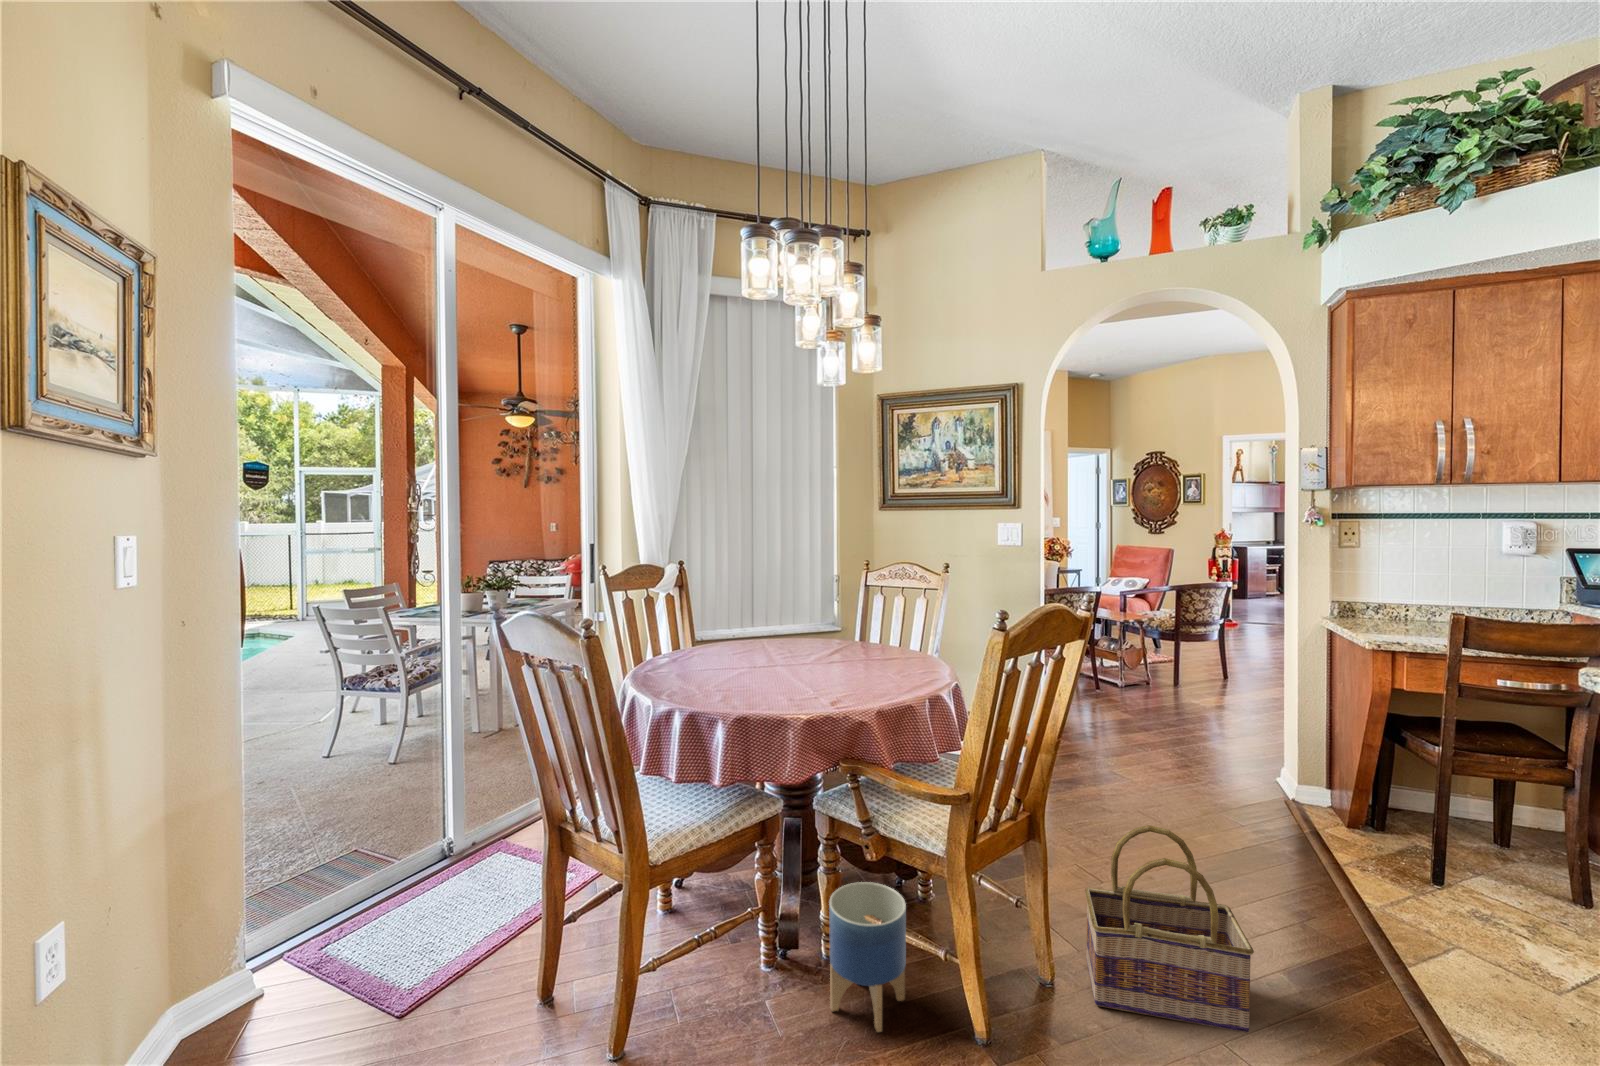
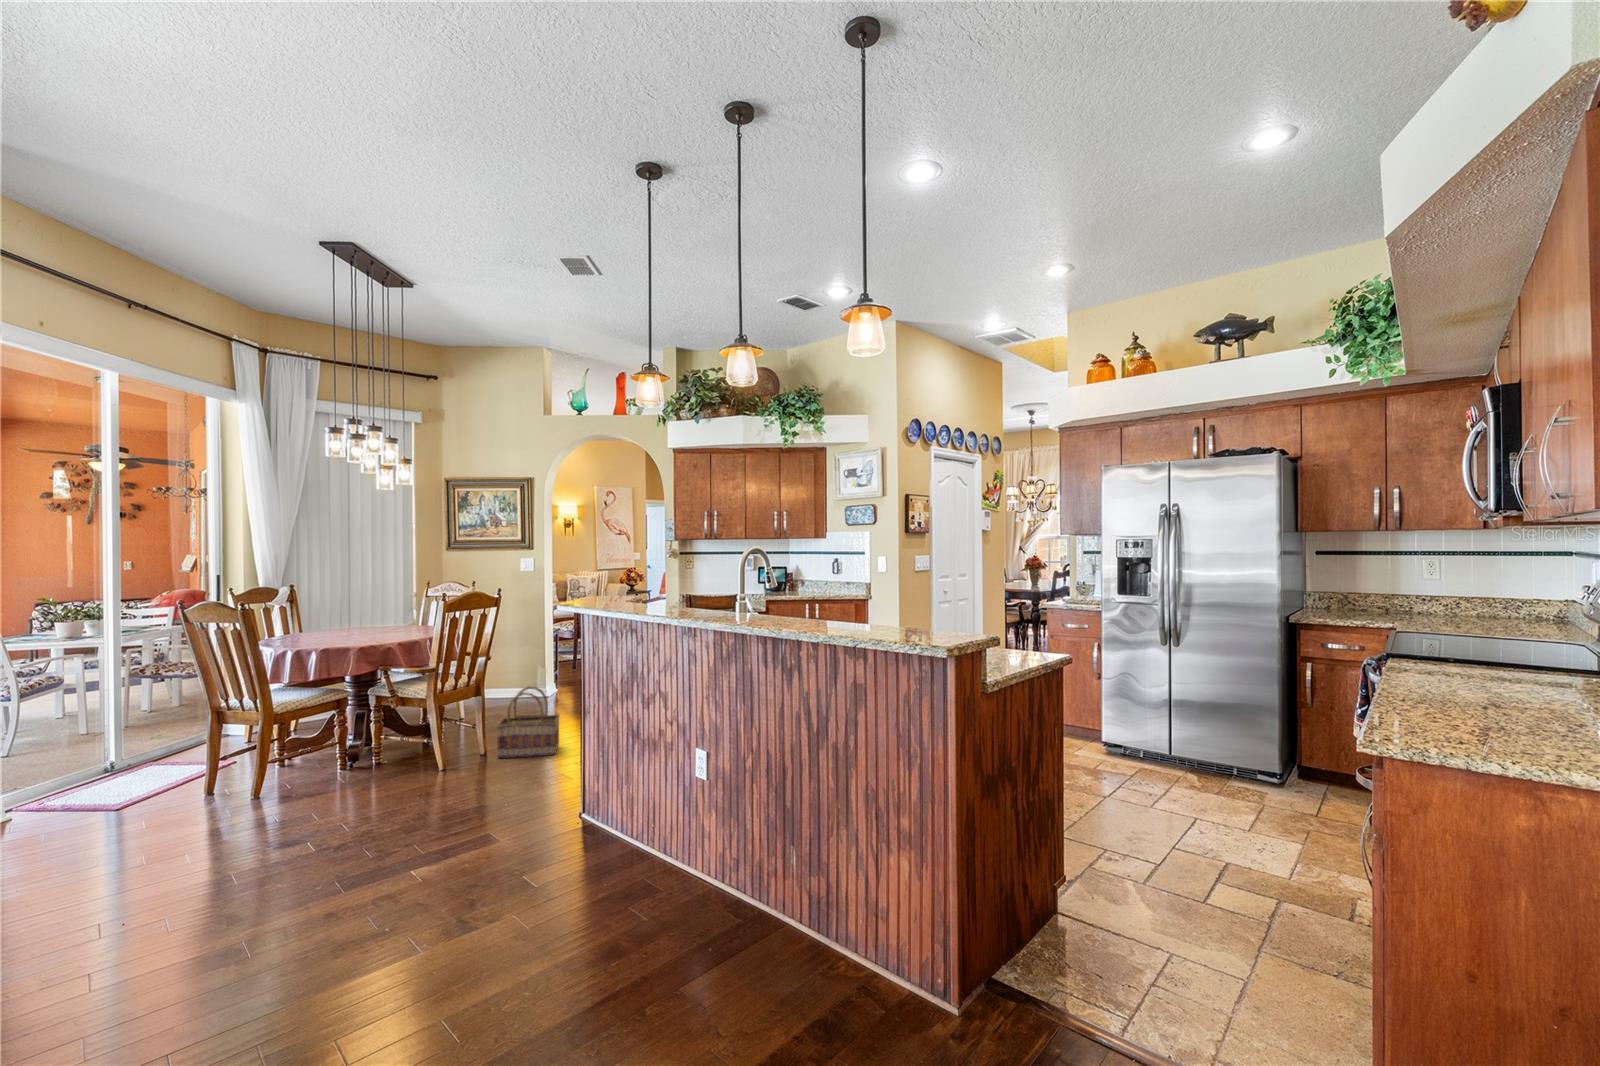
planter: present [829,882,906,1032] -> none [370,723,409,777]

